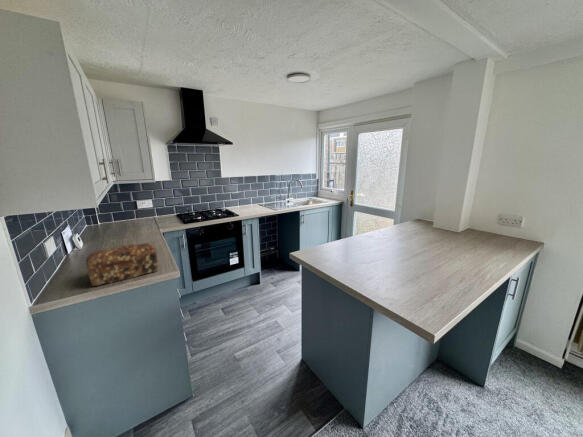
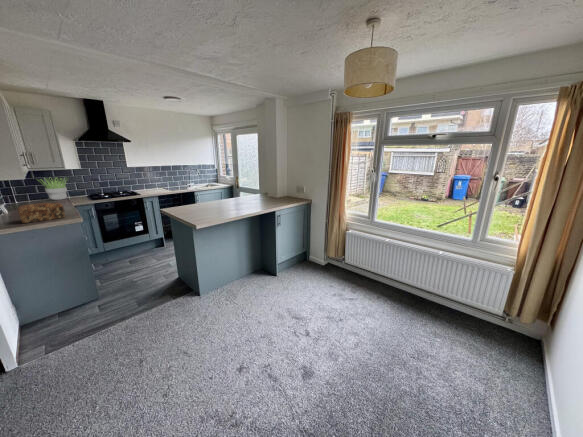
potted plant: none [120,190,160,222] -> present [40,178,67,200]

